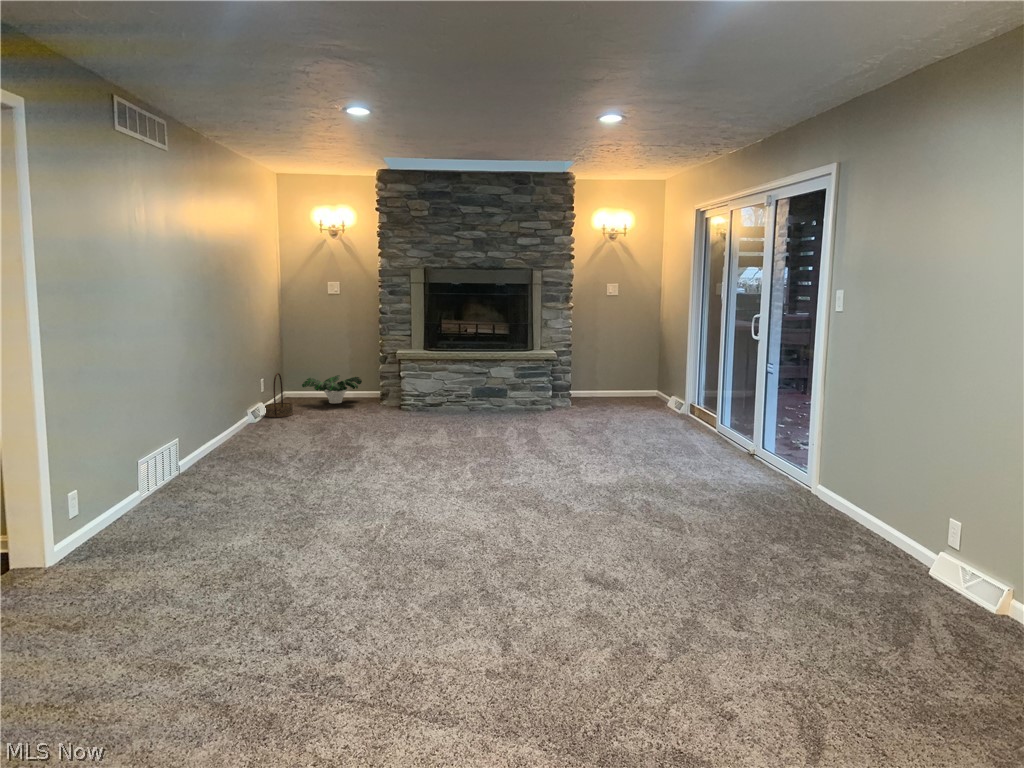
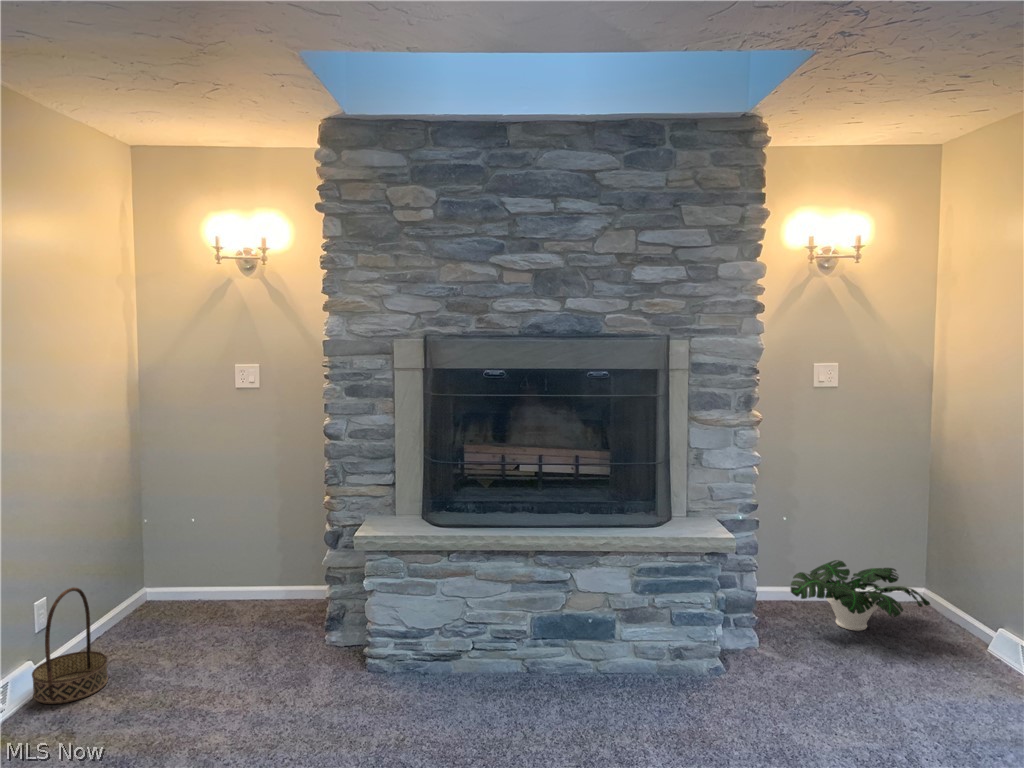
potted plant: present [302,375,362,404] -> present [791,560,930,631]

